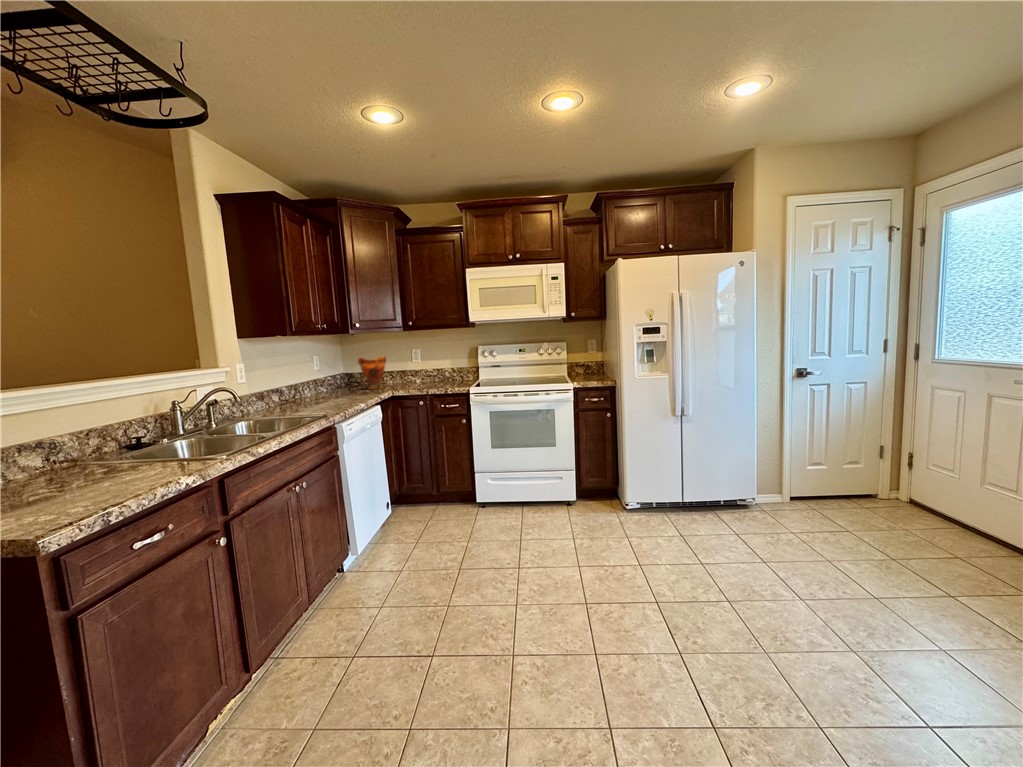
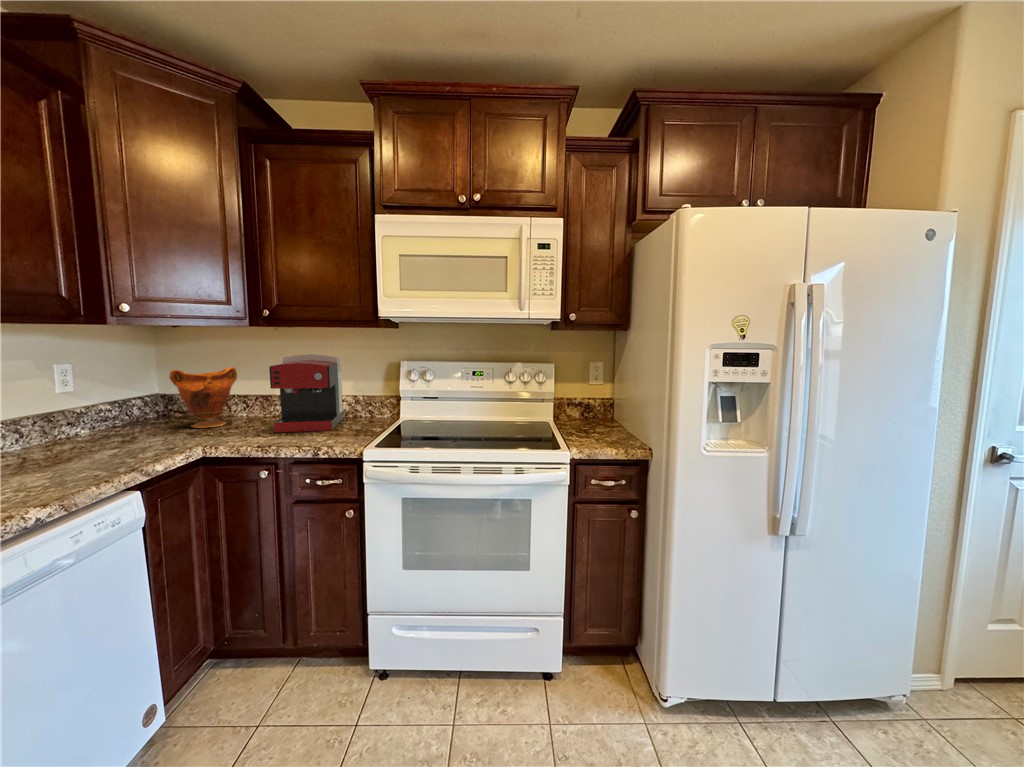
coffee maker: none [412,346,445,388] -> present [269,354,343,433]

